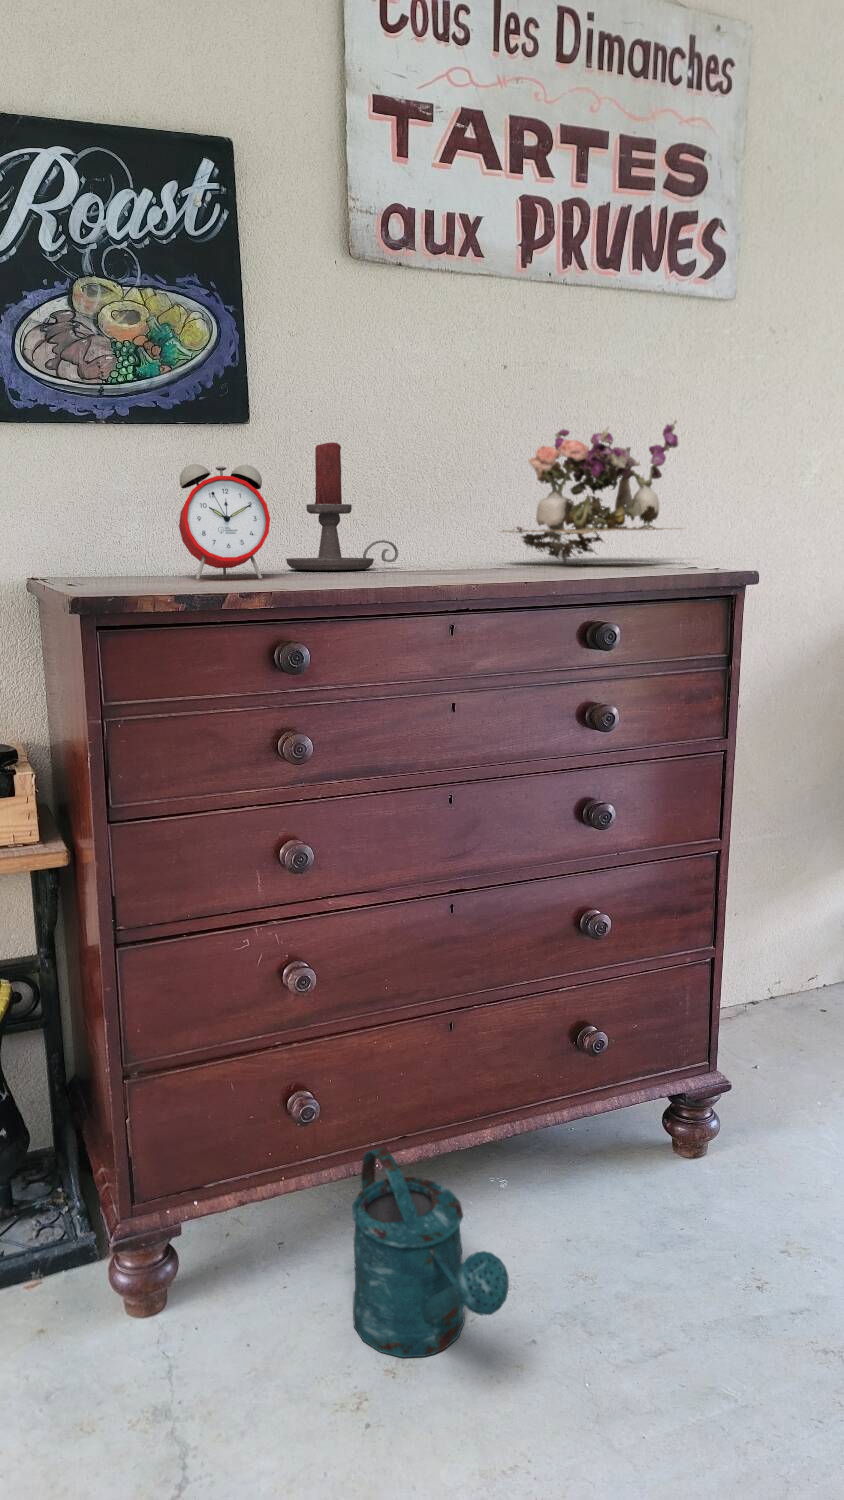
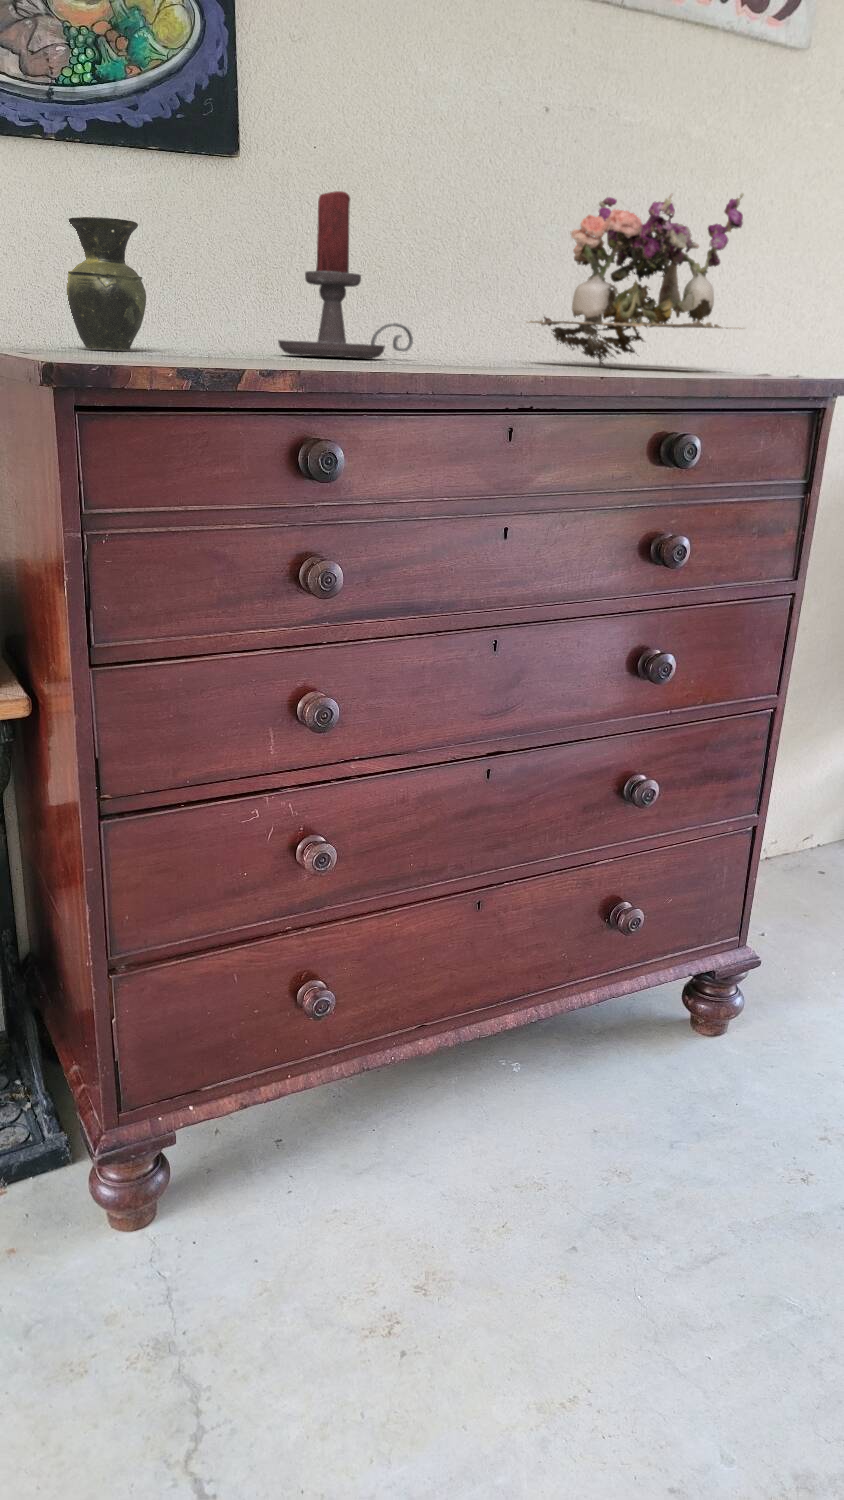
alarm clock: present [179,464,270,580] -> none [158,201,276,360]
vase: none [113,477,176,574] -> present [67,217,146,350]
watering can: present [352,1147,509,1358] -> none [370,1043,574,1276]

